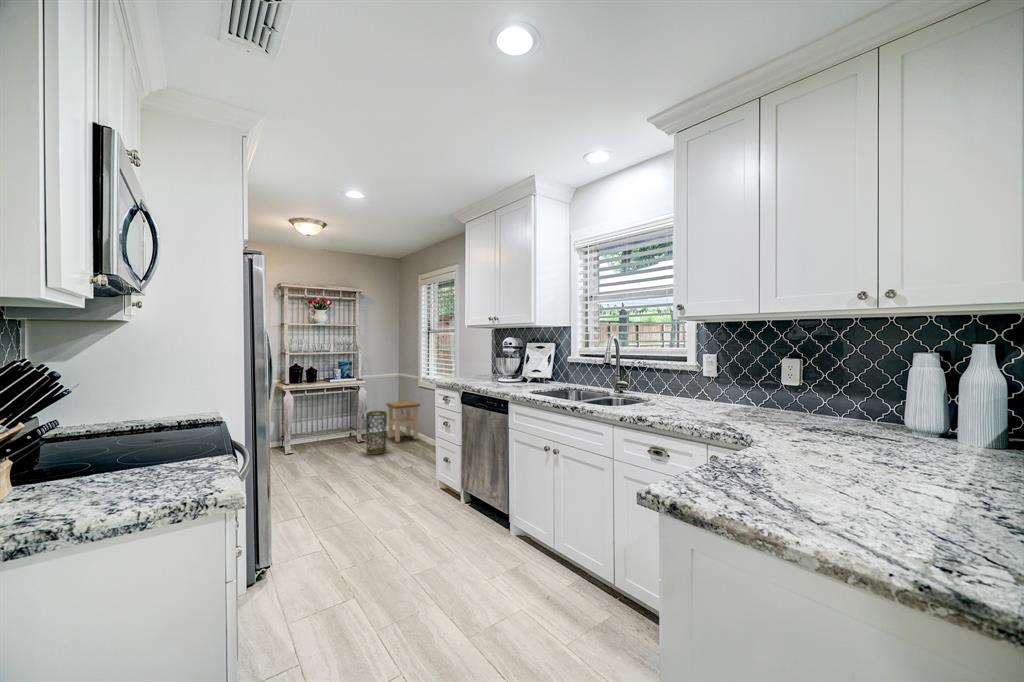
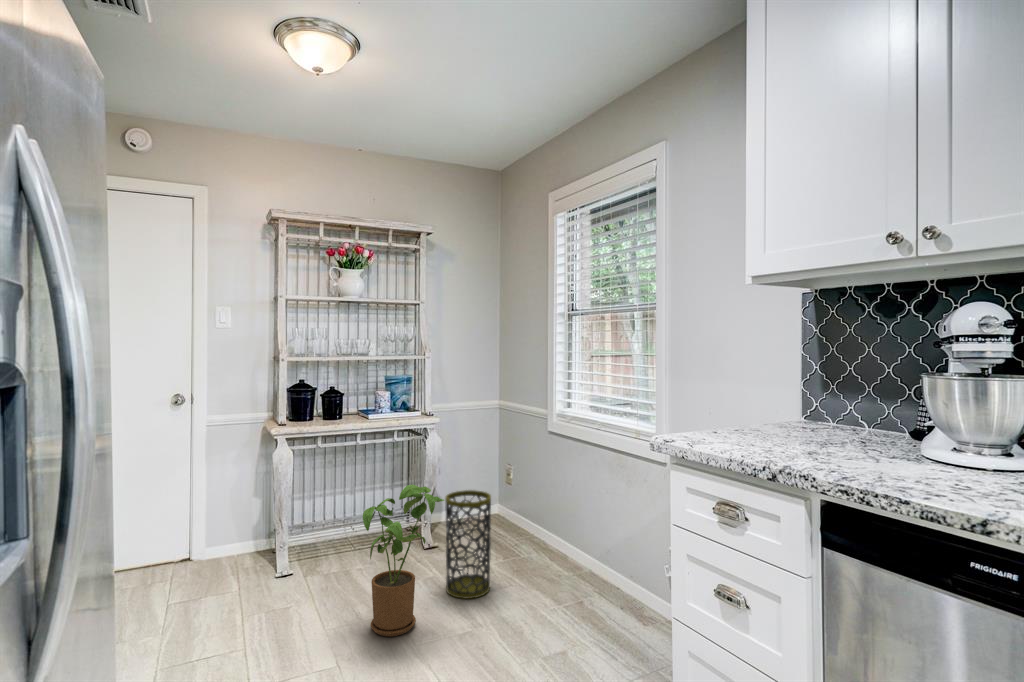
stool: present [386,401,420,442] -> none [481,460,555,555]
house plant: none [329,405,365,465] -> present [363,485,444,636]

